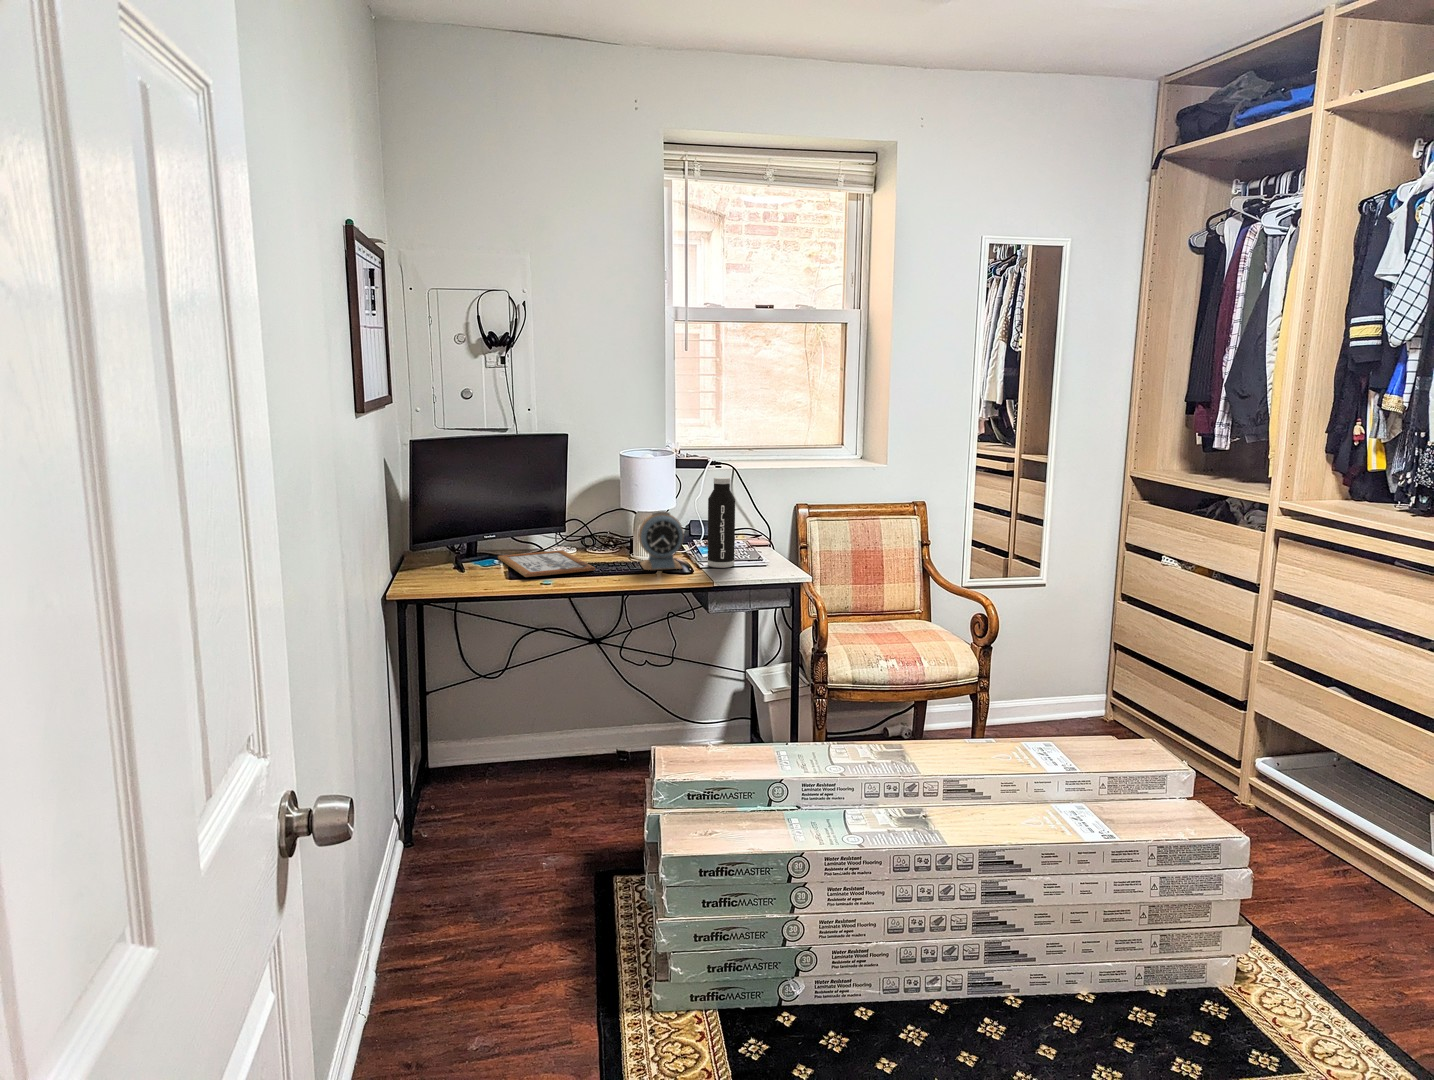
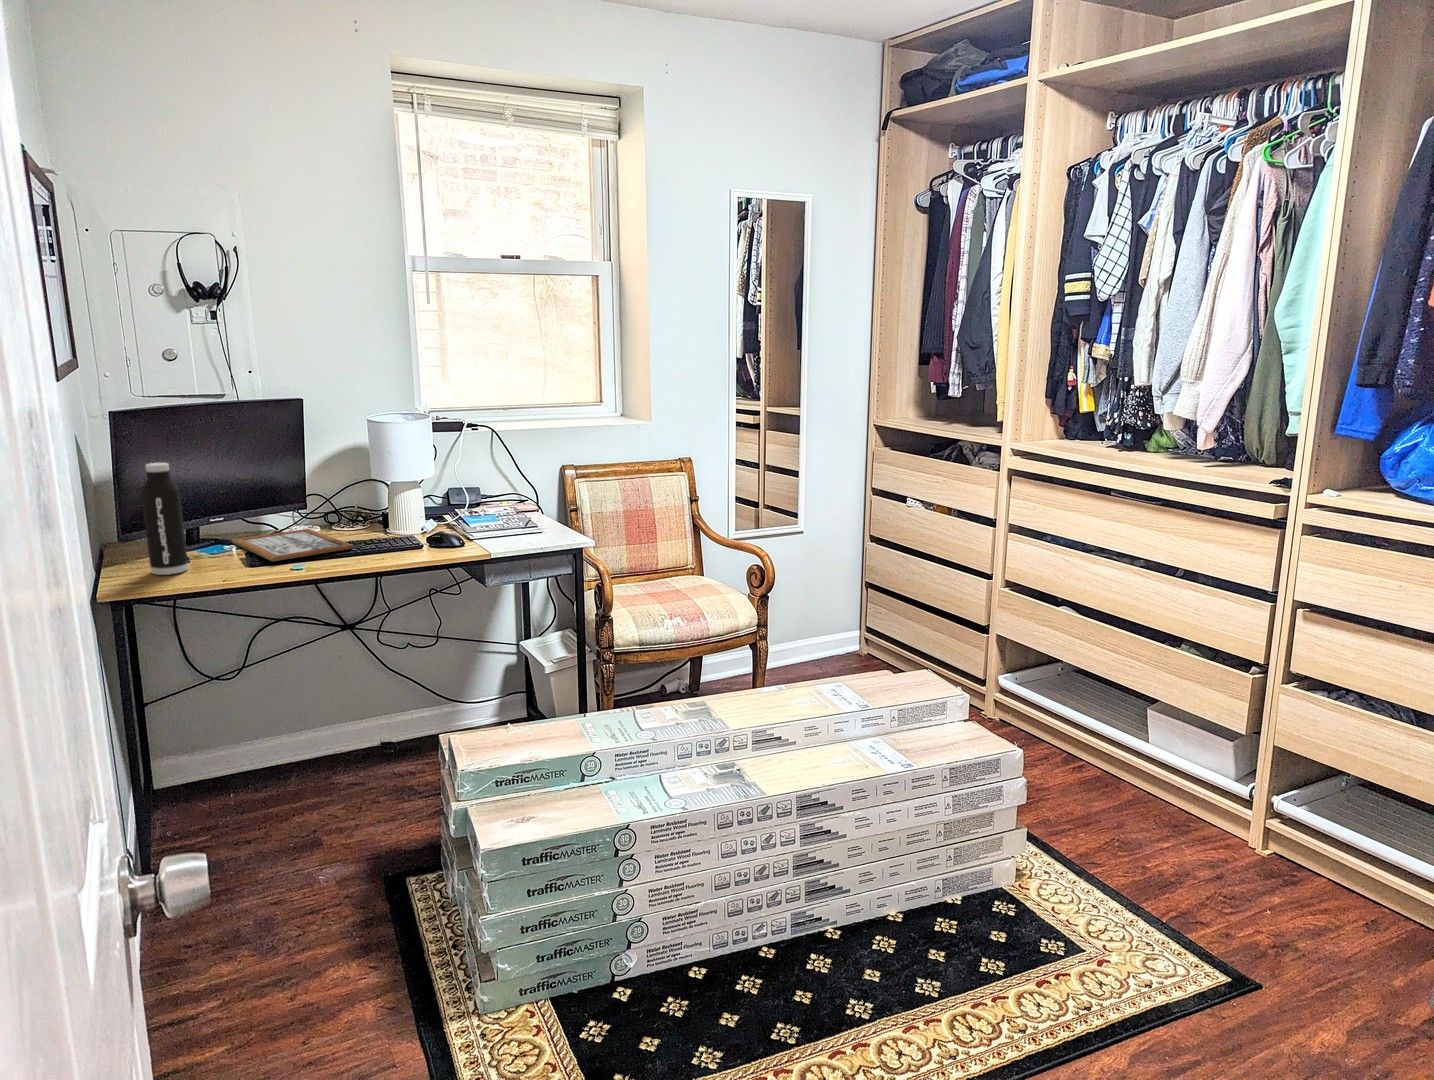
water bottle: present [708,477,735,568] -> present [141,463,188,575]
alarm clock: present [638,511,684,570] -> none [400,479,453,544]

